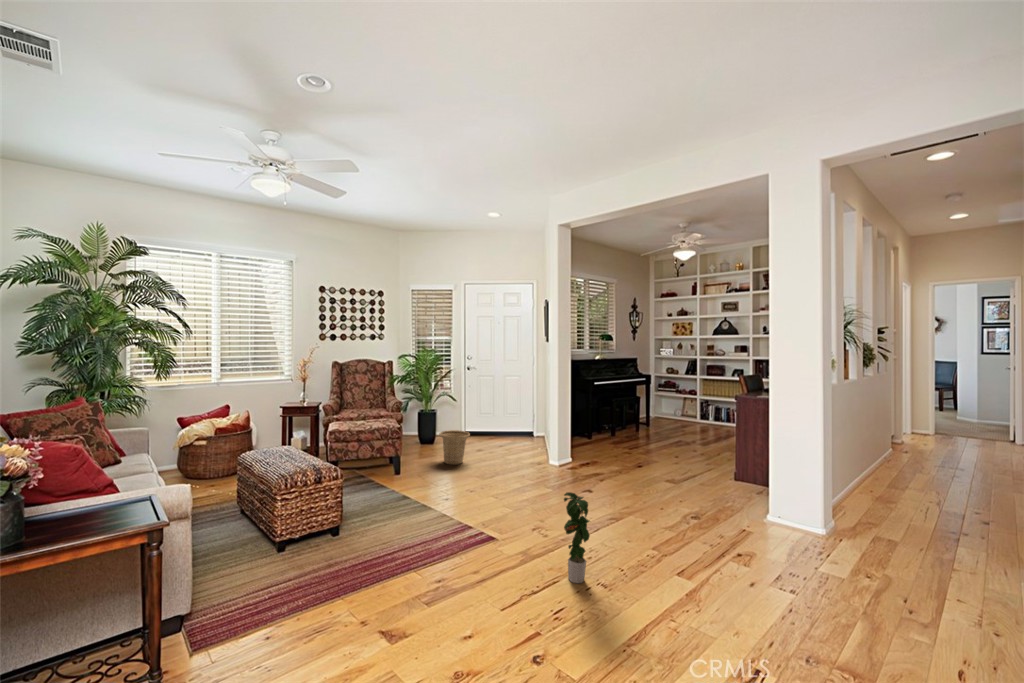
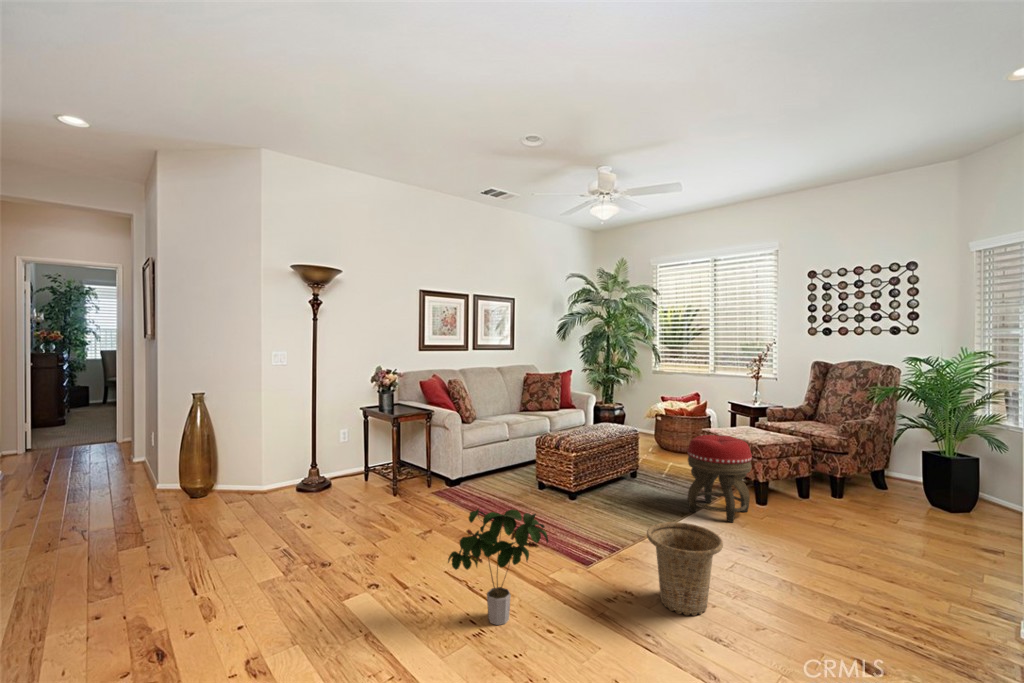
footstool: none [381,426,430,493] -> present [688,435,752,522]
basket: present [439,430,470,465] -> present [647,522,723,615]

